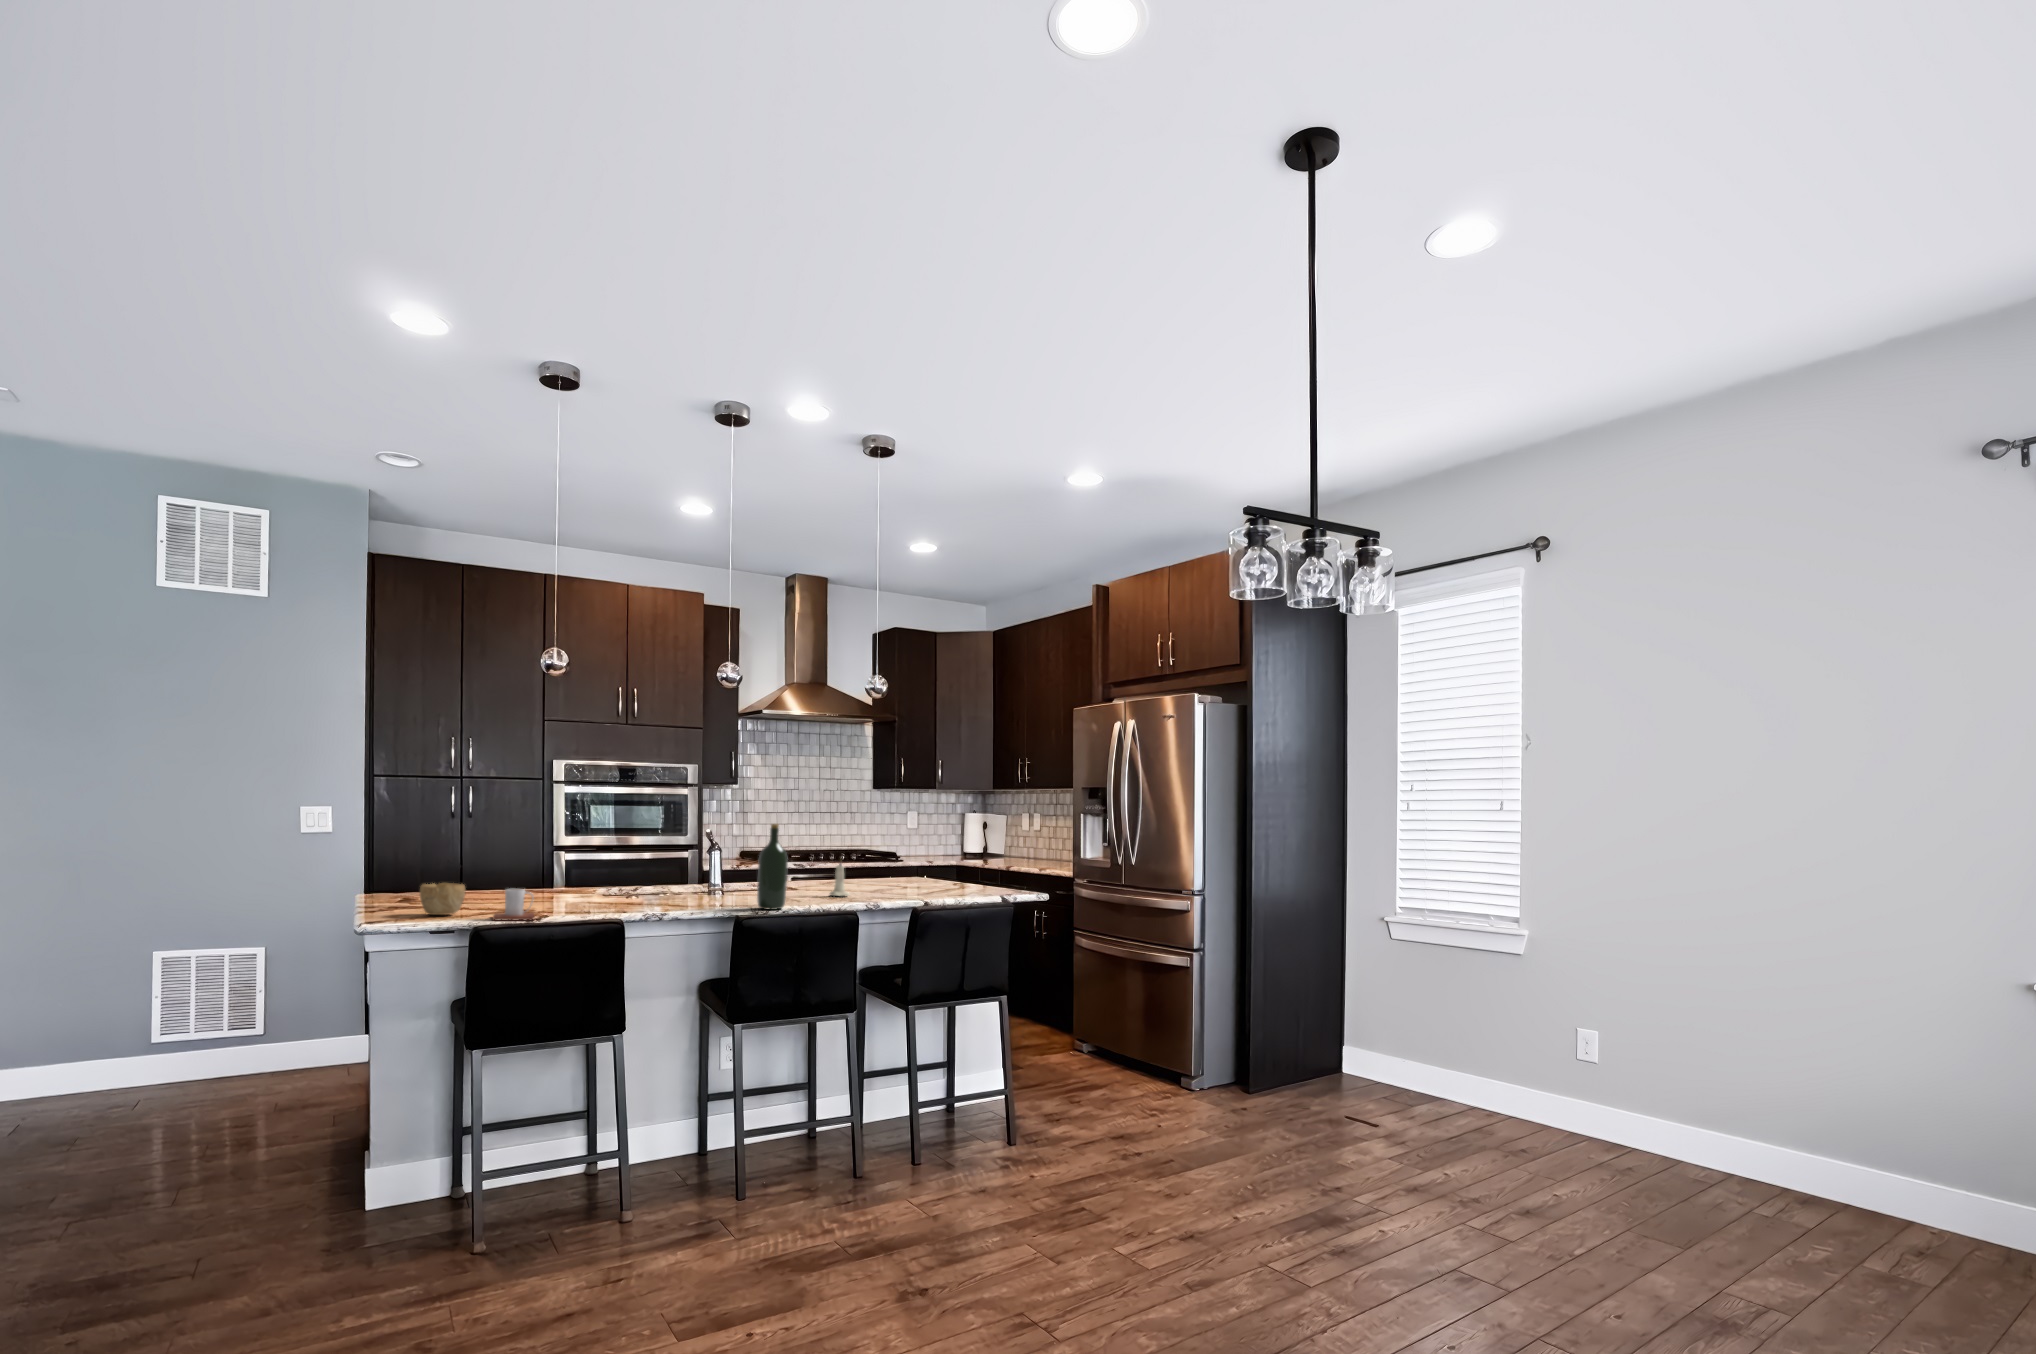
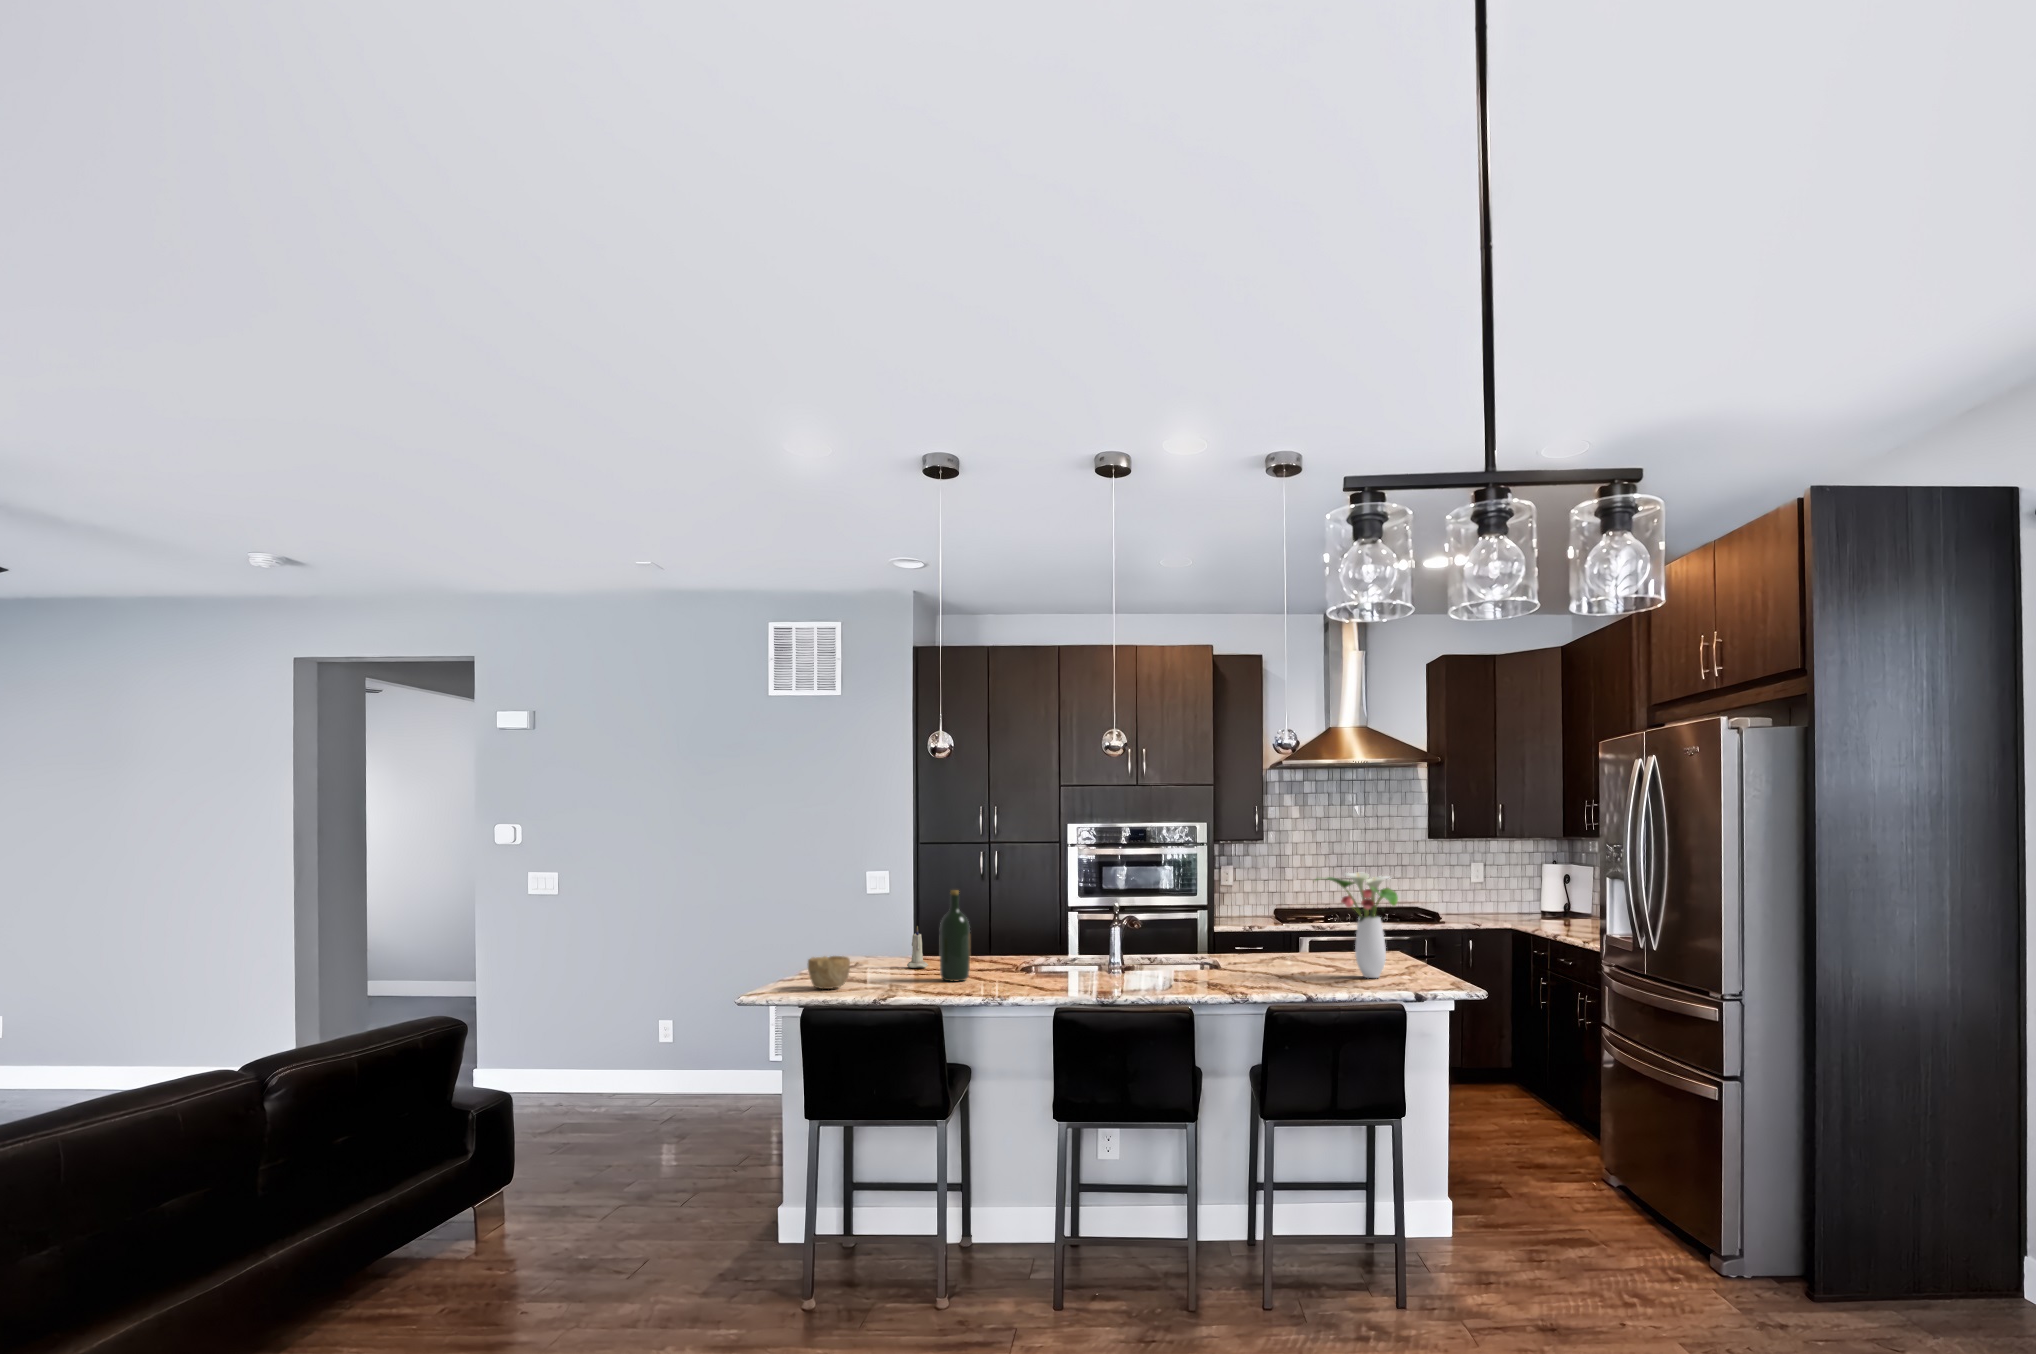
flower arrangement: none [882,809,956,899] -> present [1327,873,1398,978]
wine bottle: present [757,824,788,910] -> present [940,890,970,981]
candle: present [830,862,849,896] -> present [907,926,928,968]
mug: present [493,889,534,921] -> none [858,964,907,998]

